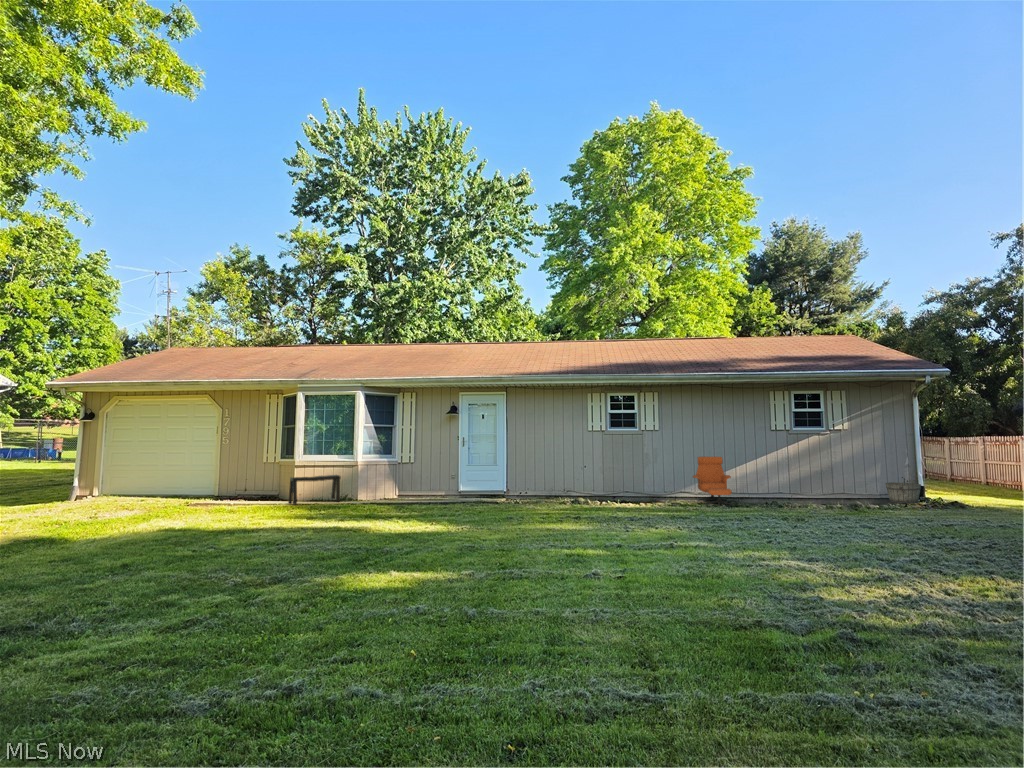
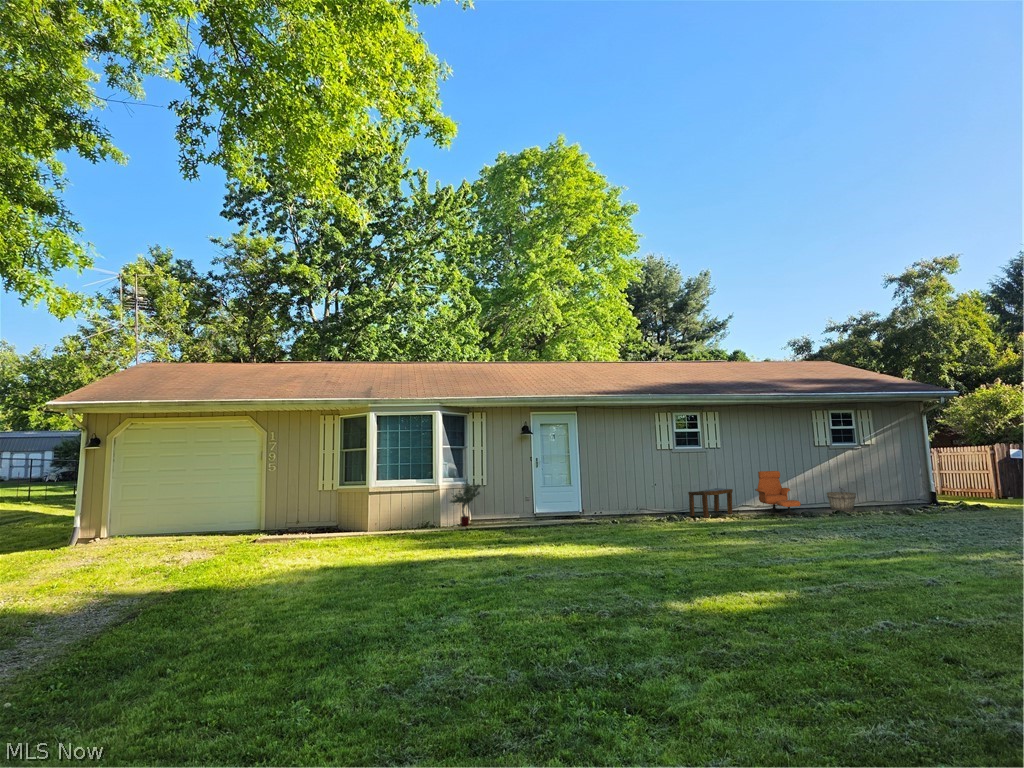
potted tree: none [364,455,400,500] -> present [450,480,480,526]
bench: present [289,475,341,505] -> present [688,488,733,518]
wooden bucket: present [886,477,921,503] -> present [827,487,856,510]

